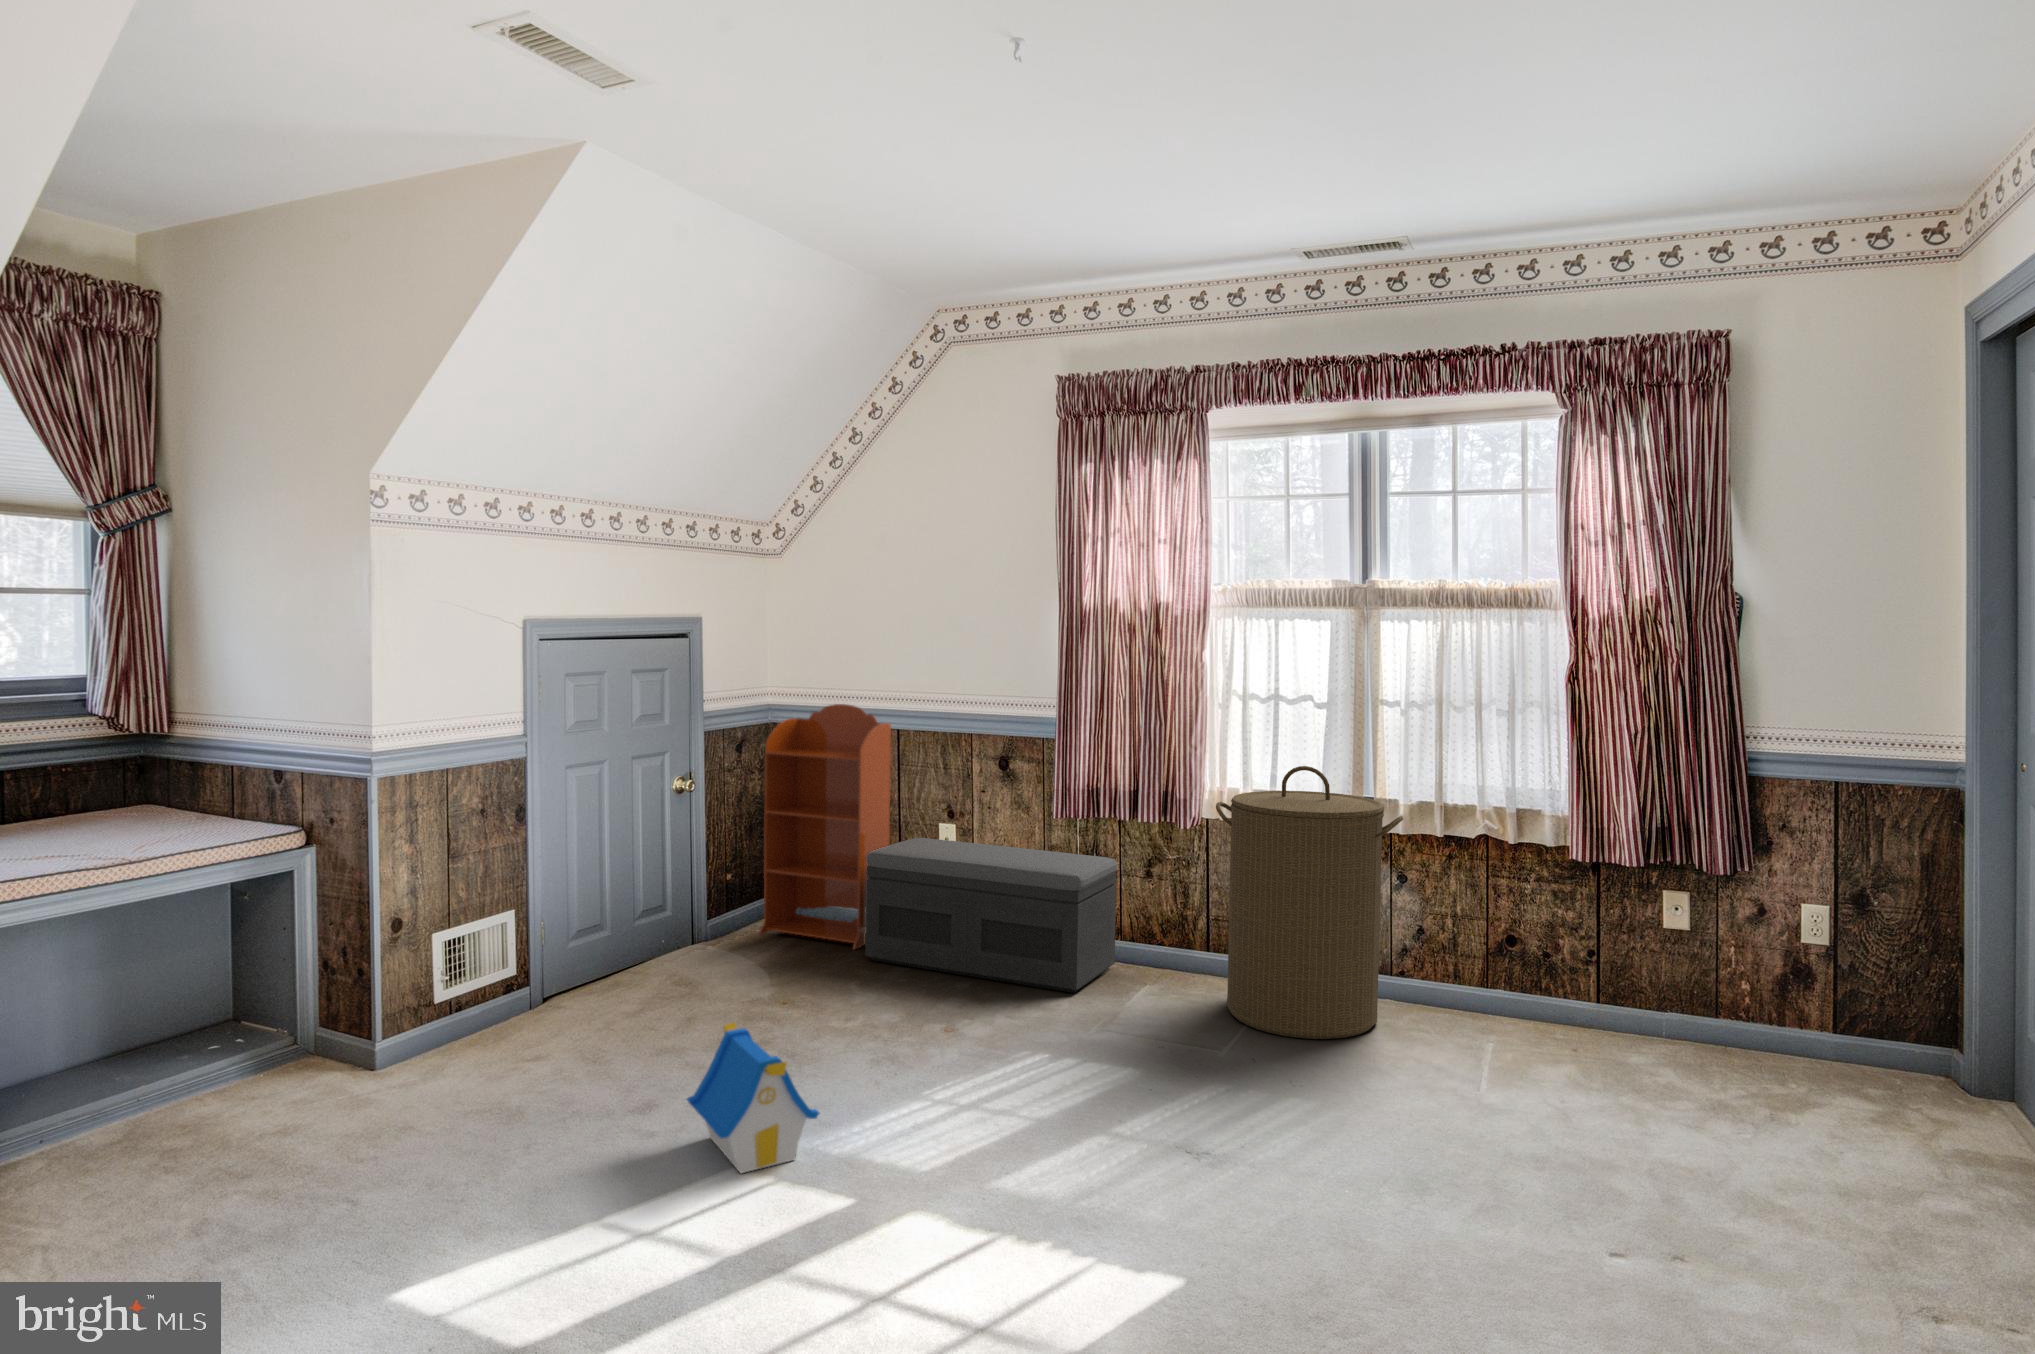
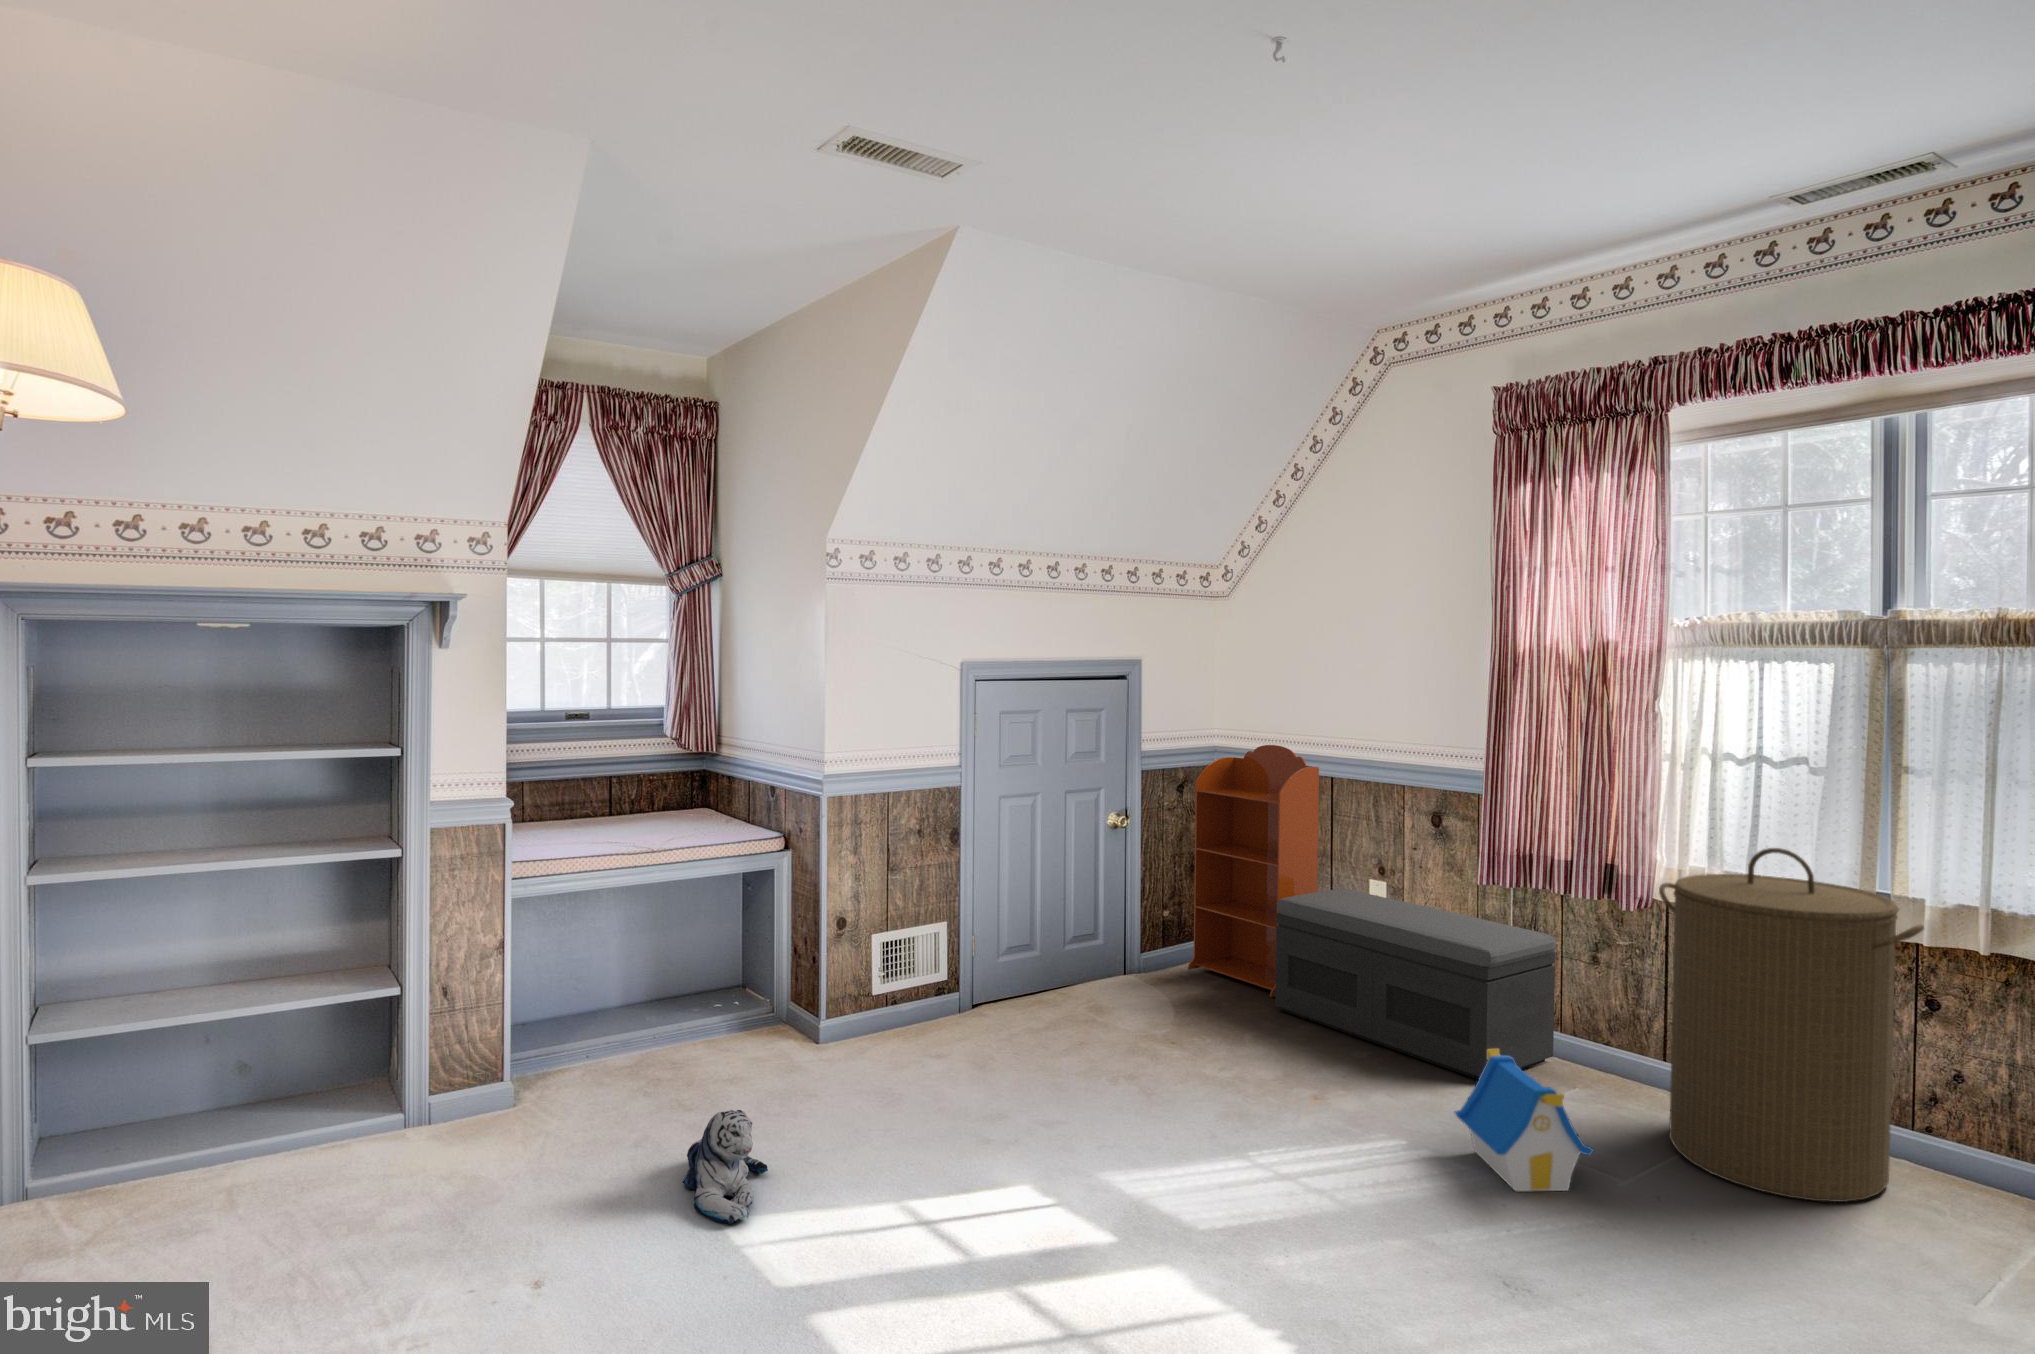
toy house: present [687,1023,820,1173] -> present [1455,1049,1593,1192]
plush toy: none [287,1157,410,1298] -> present [682,1110,768,1224]

